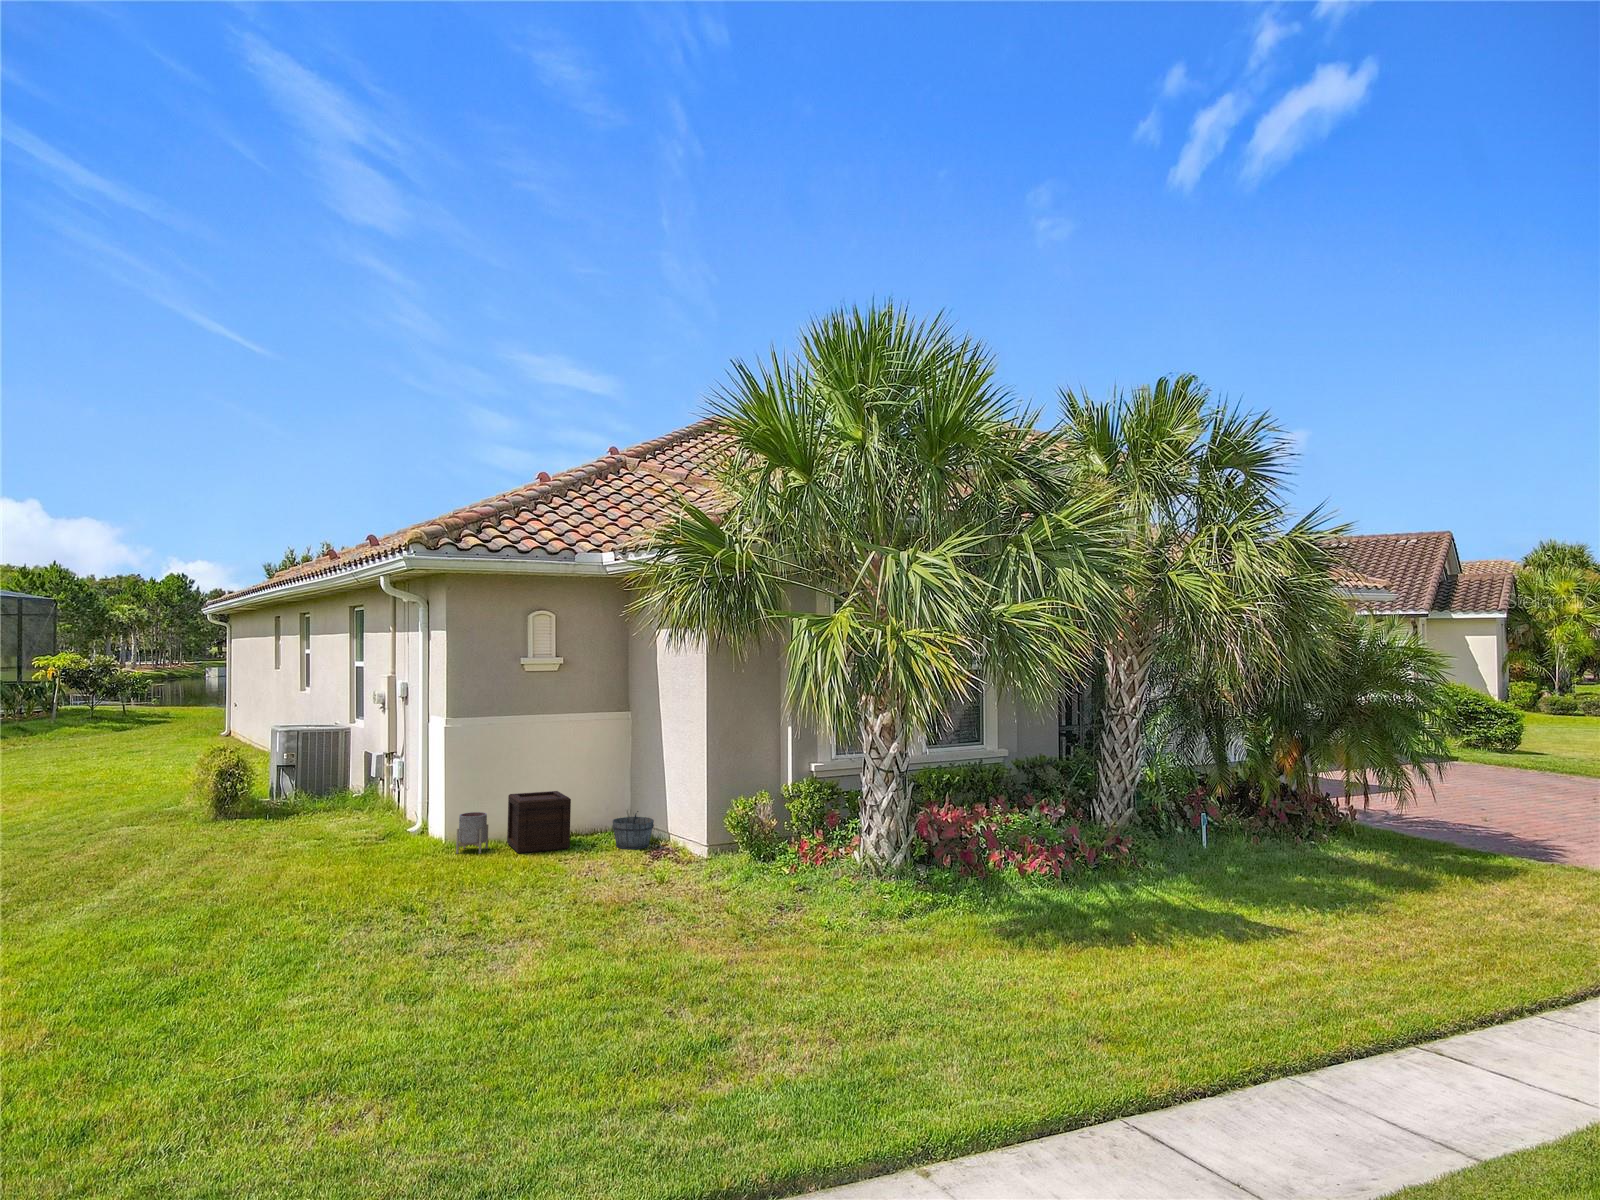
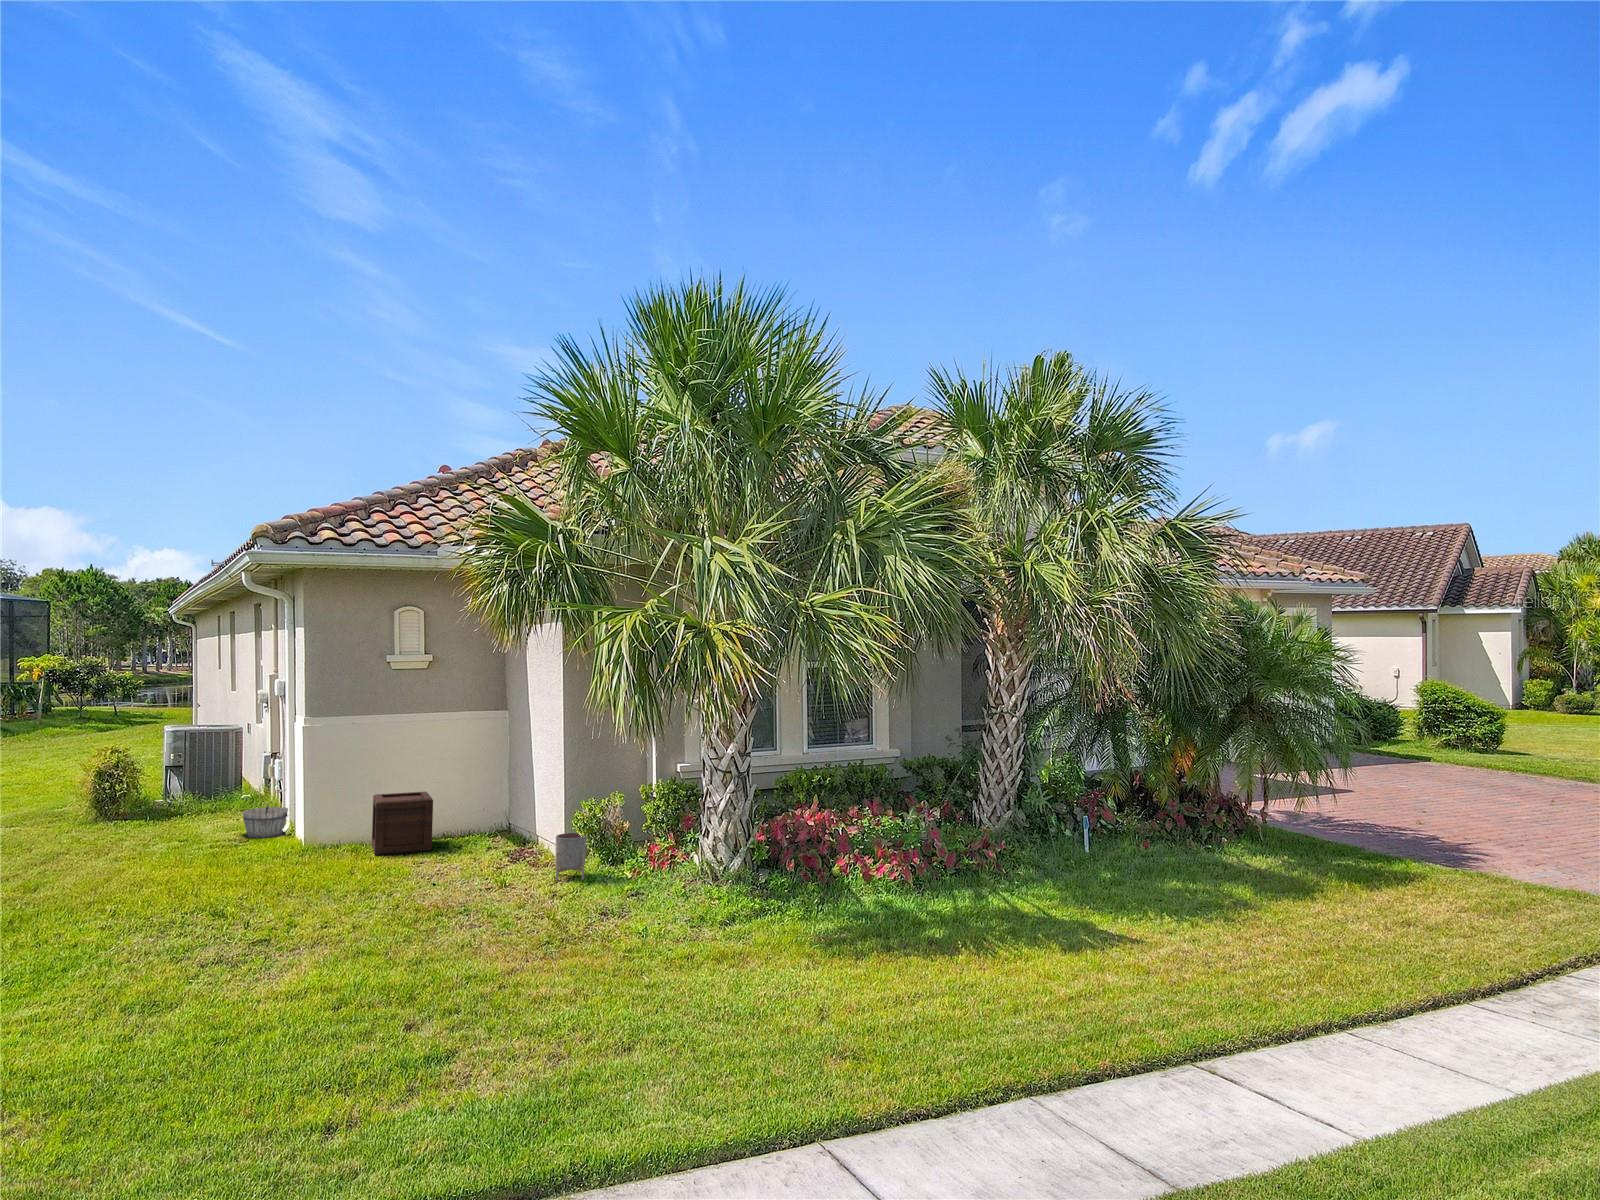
wooden bucket: present [612,811,654,849] -> present [243,801,288,838]
planter: present [456,812,488,854] -> present [555,833,586,881]

